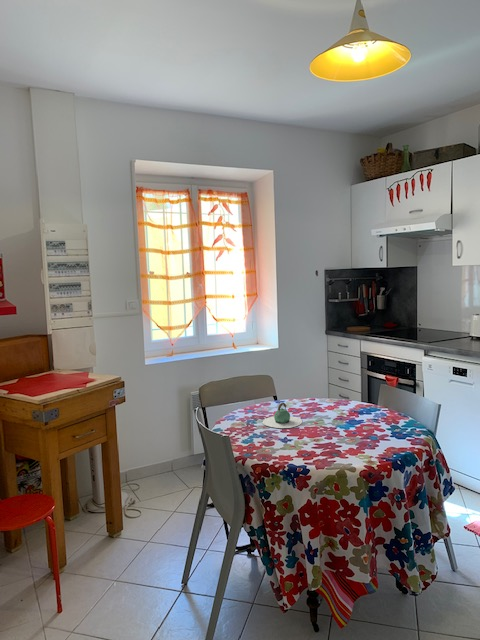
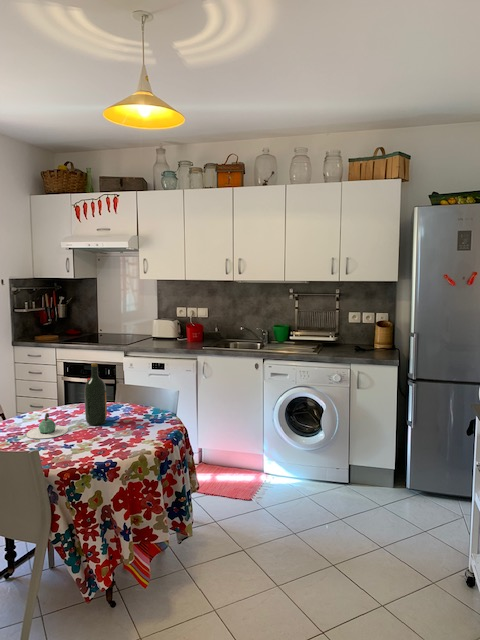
wine bottle: none [321,357,344,425] -> present [84,363,107,425]

